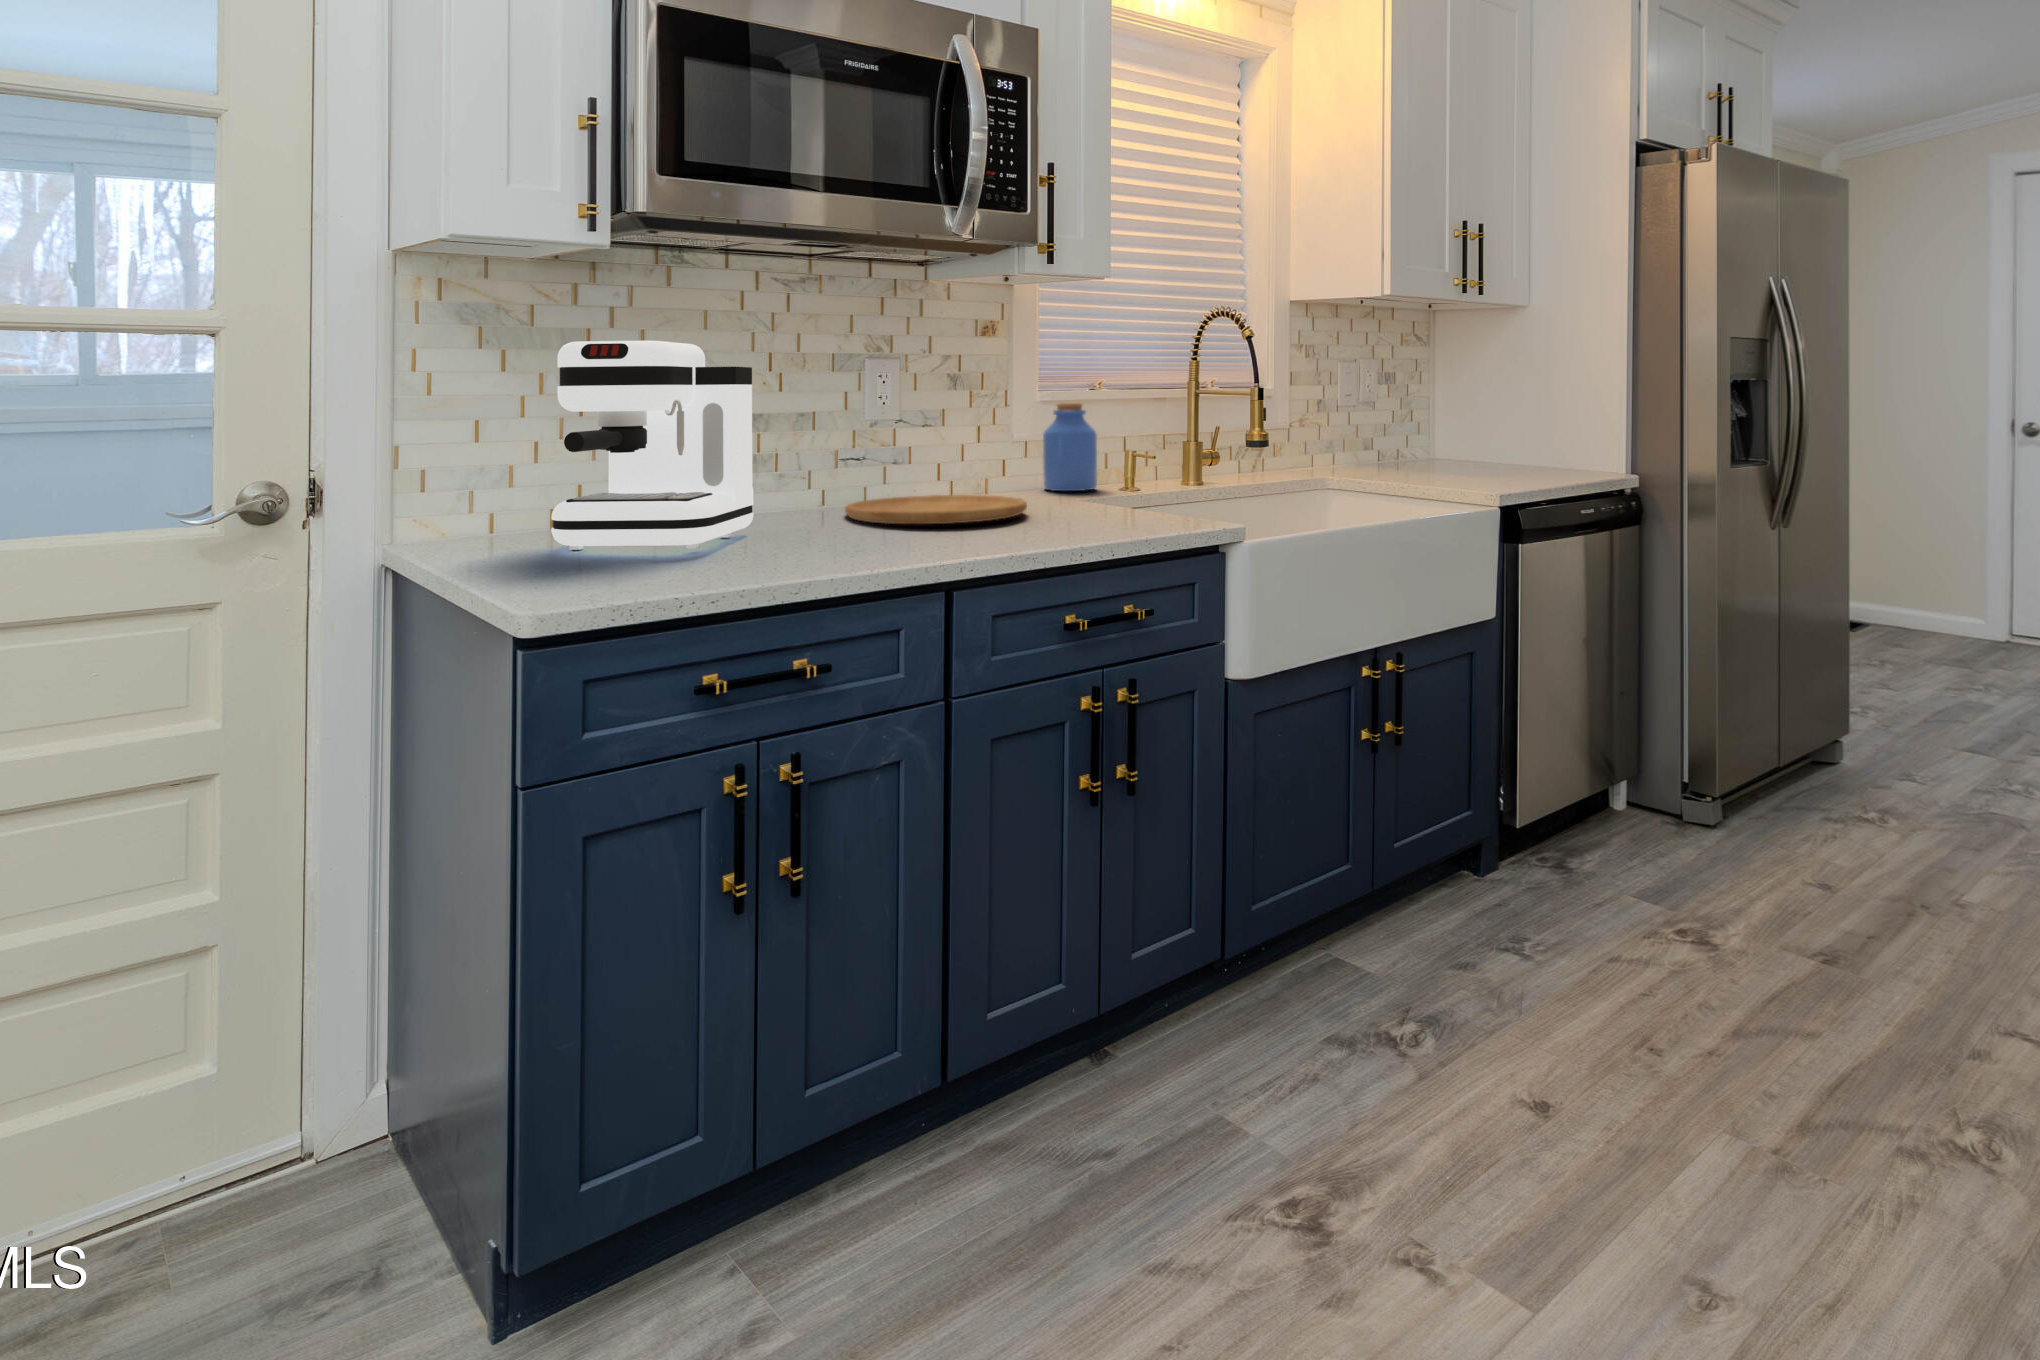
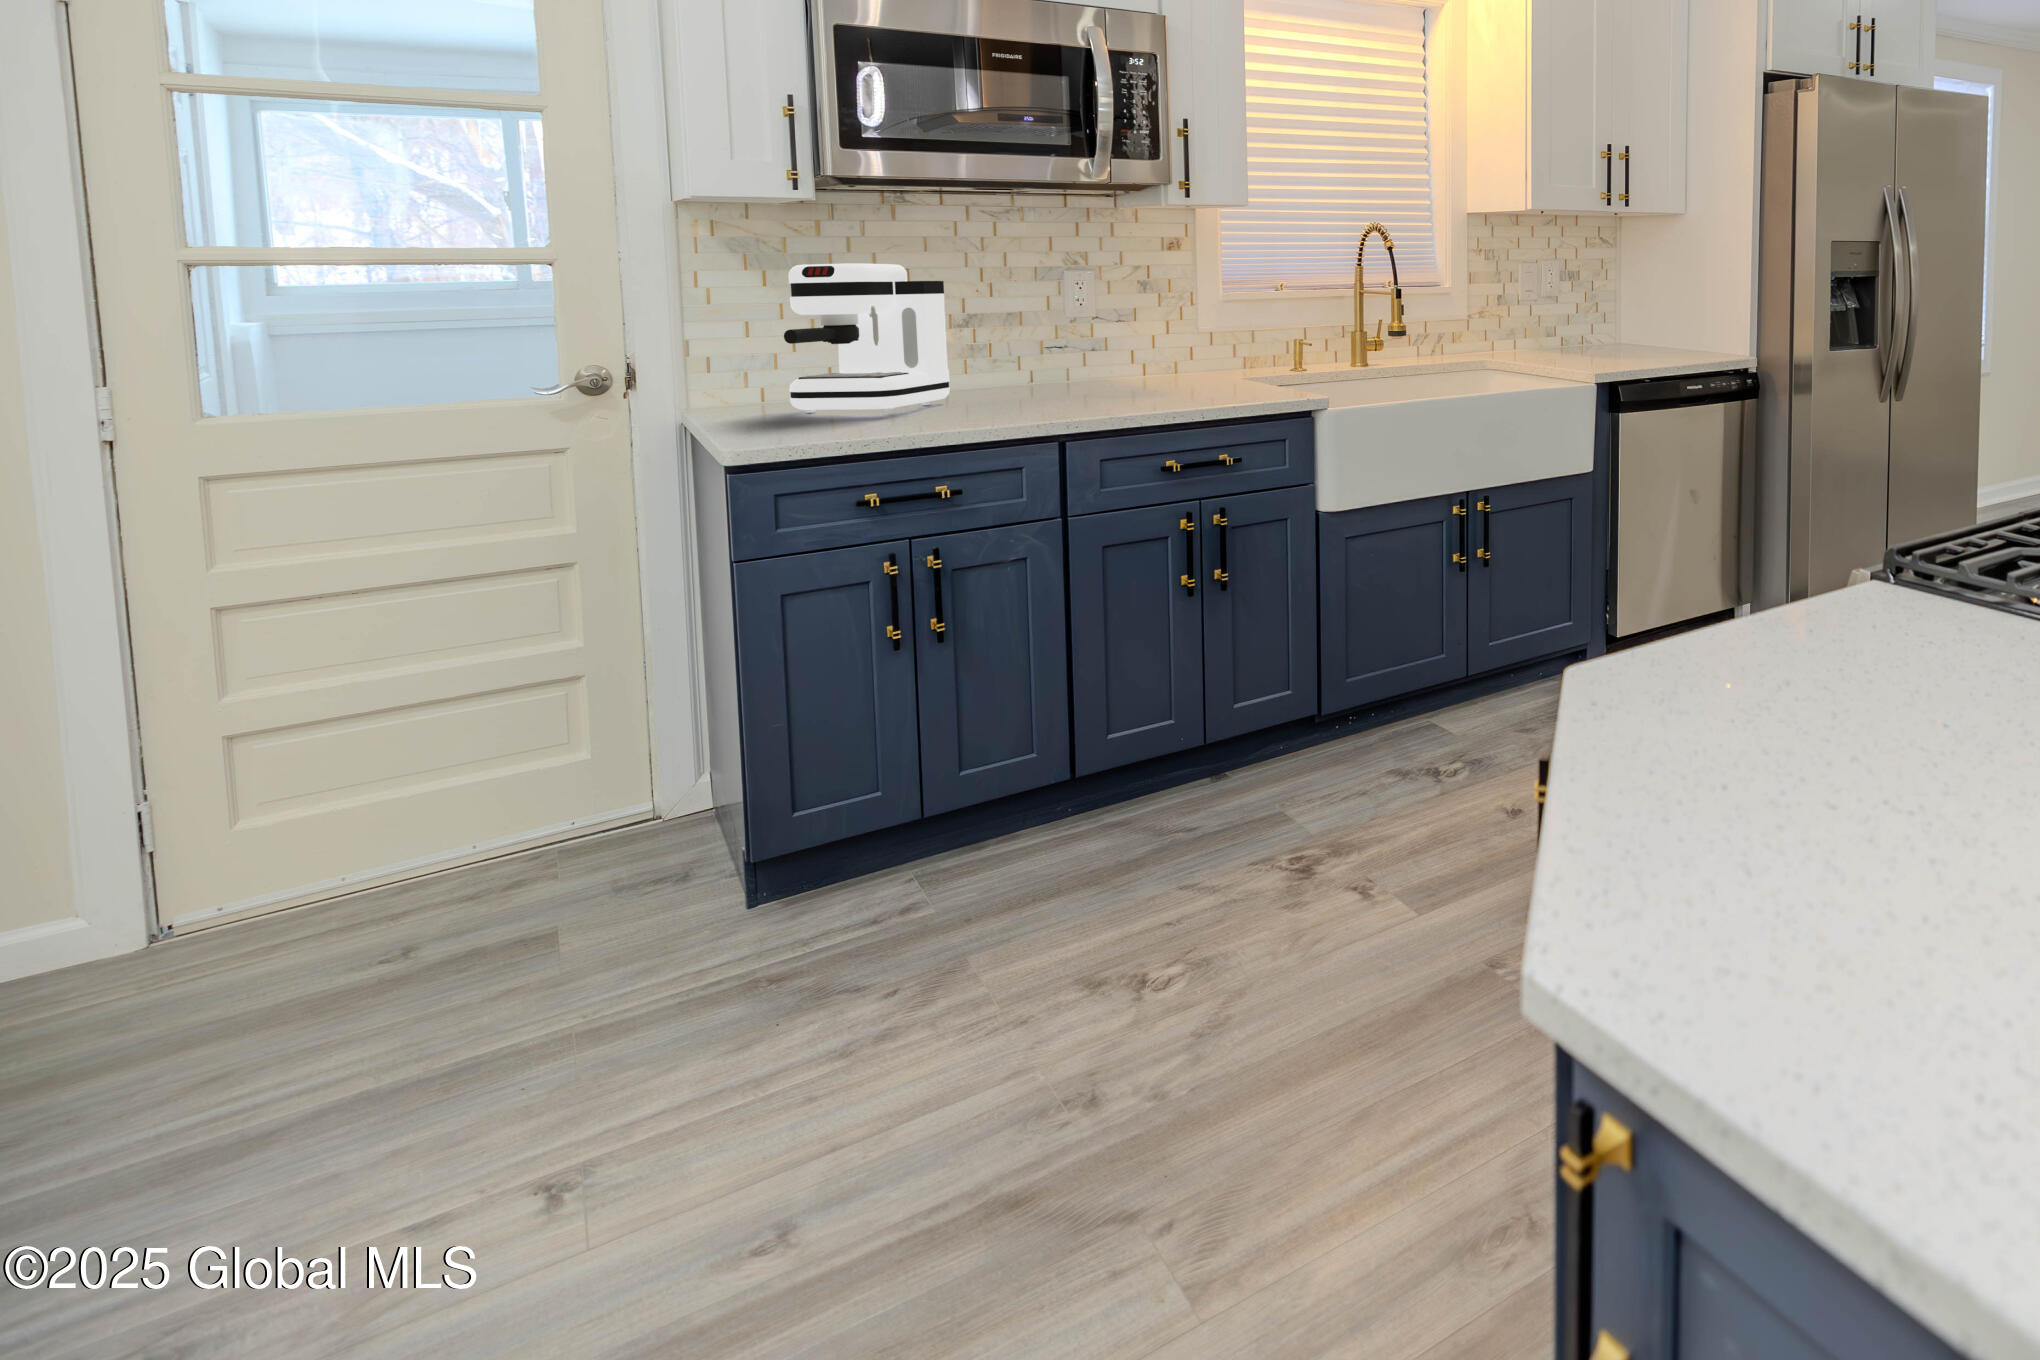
jar: present [1043,403,1097,491] -> none [1226,303,1271,373]
cutting board: present [845,495,1027,524] -> none [1036,376,1179,396]

